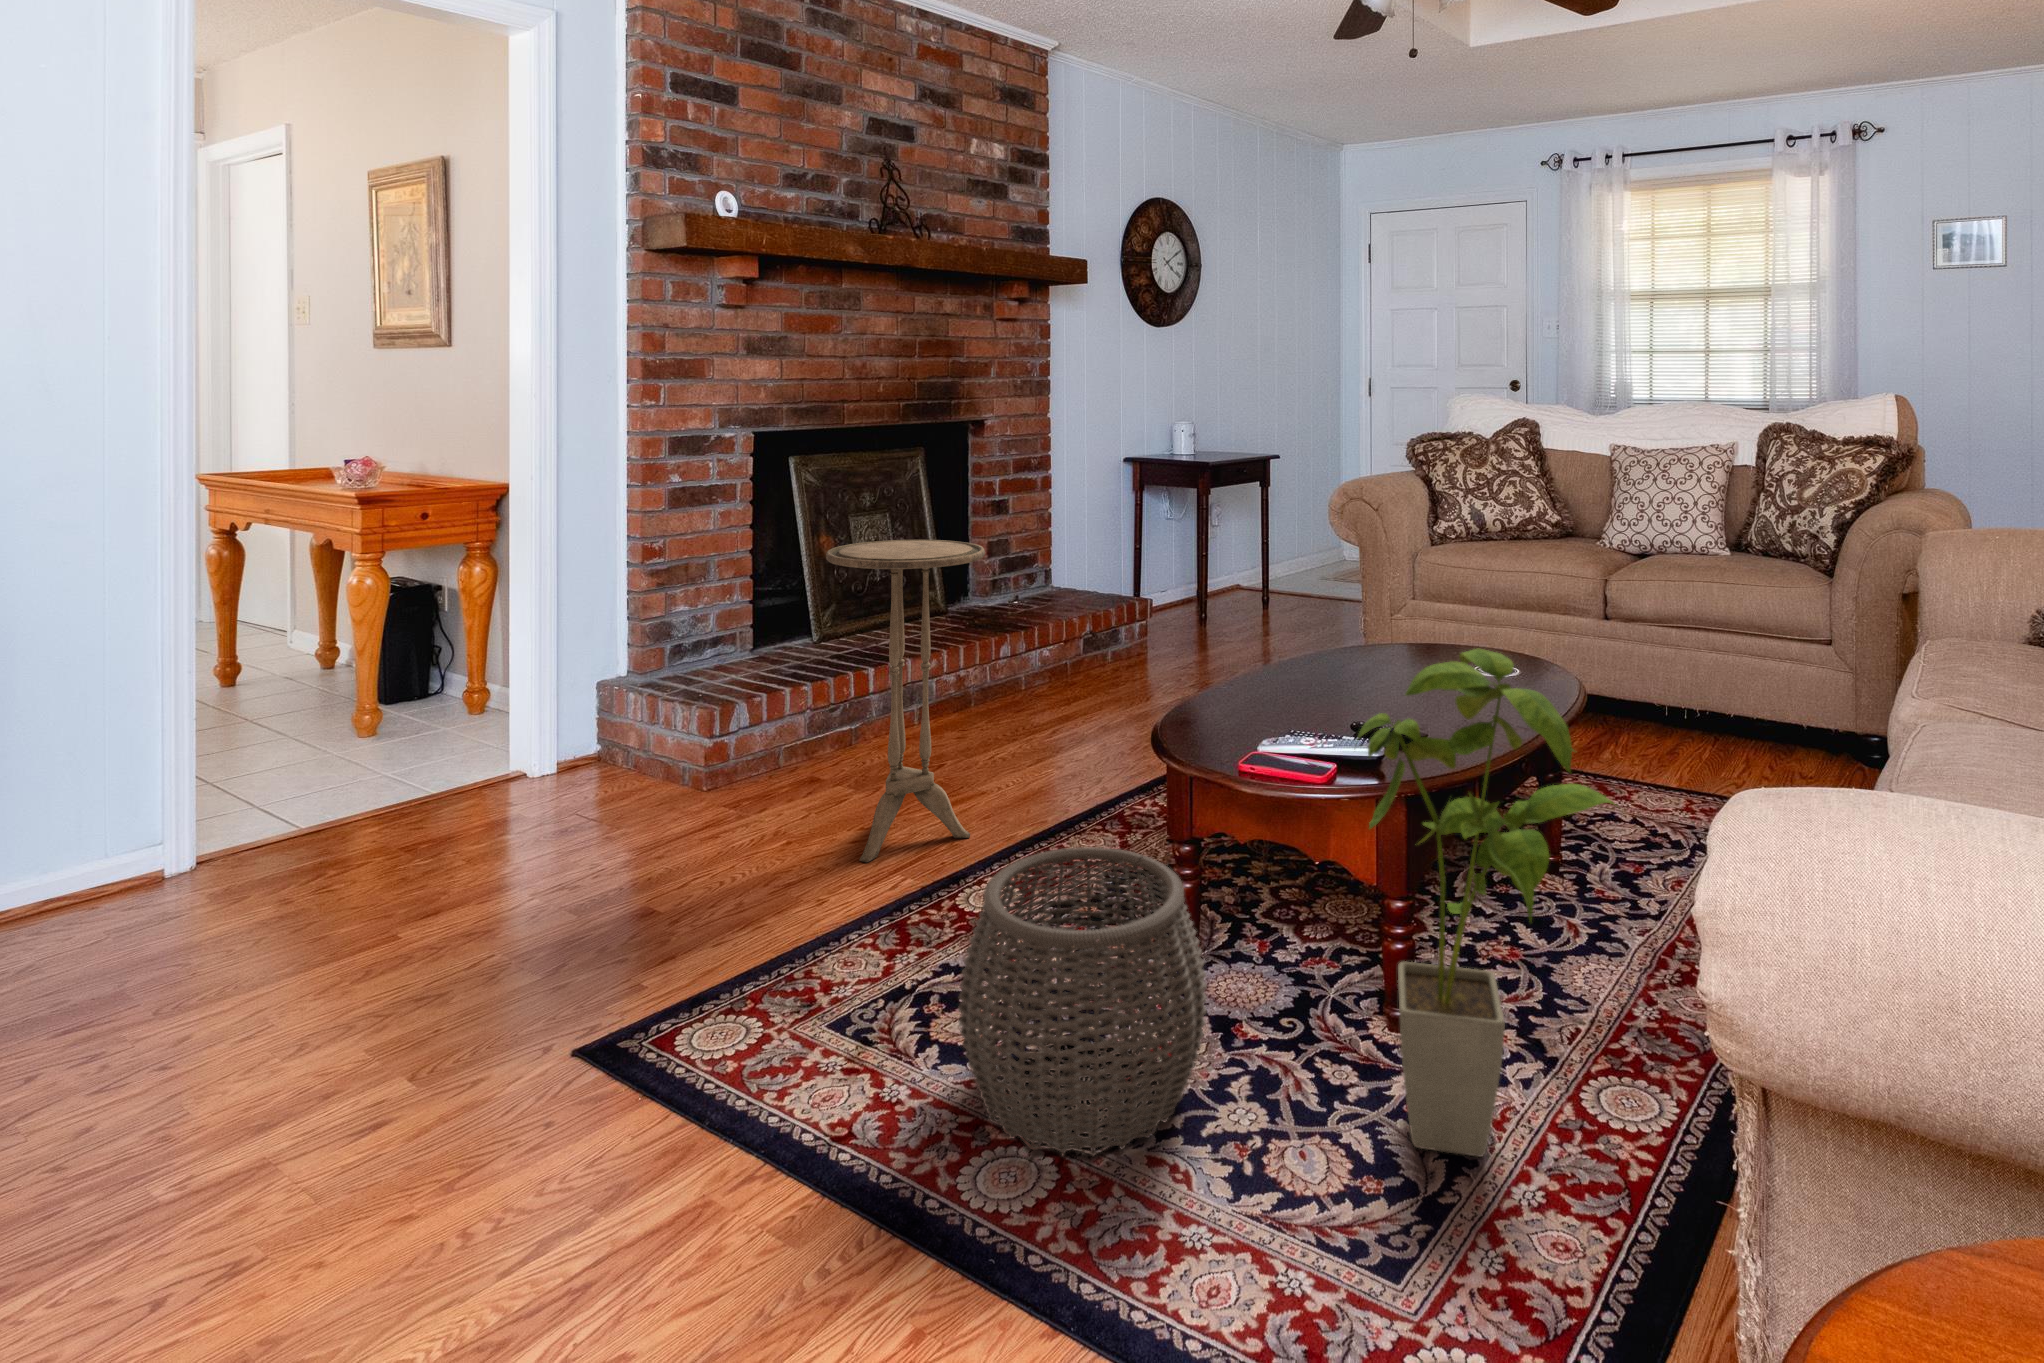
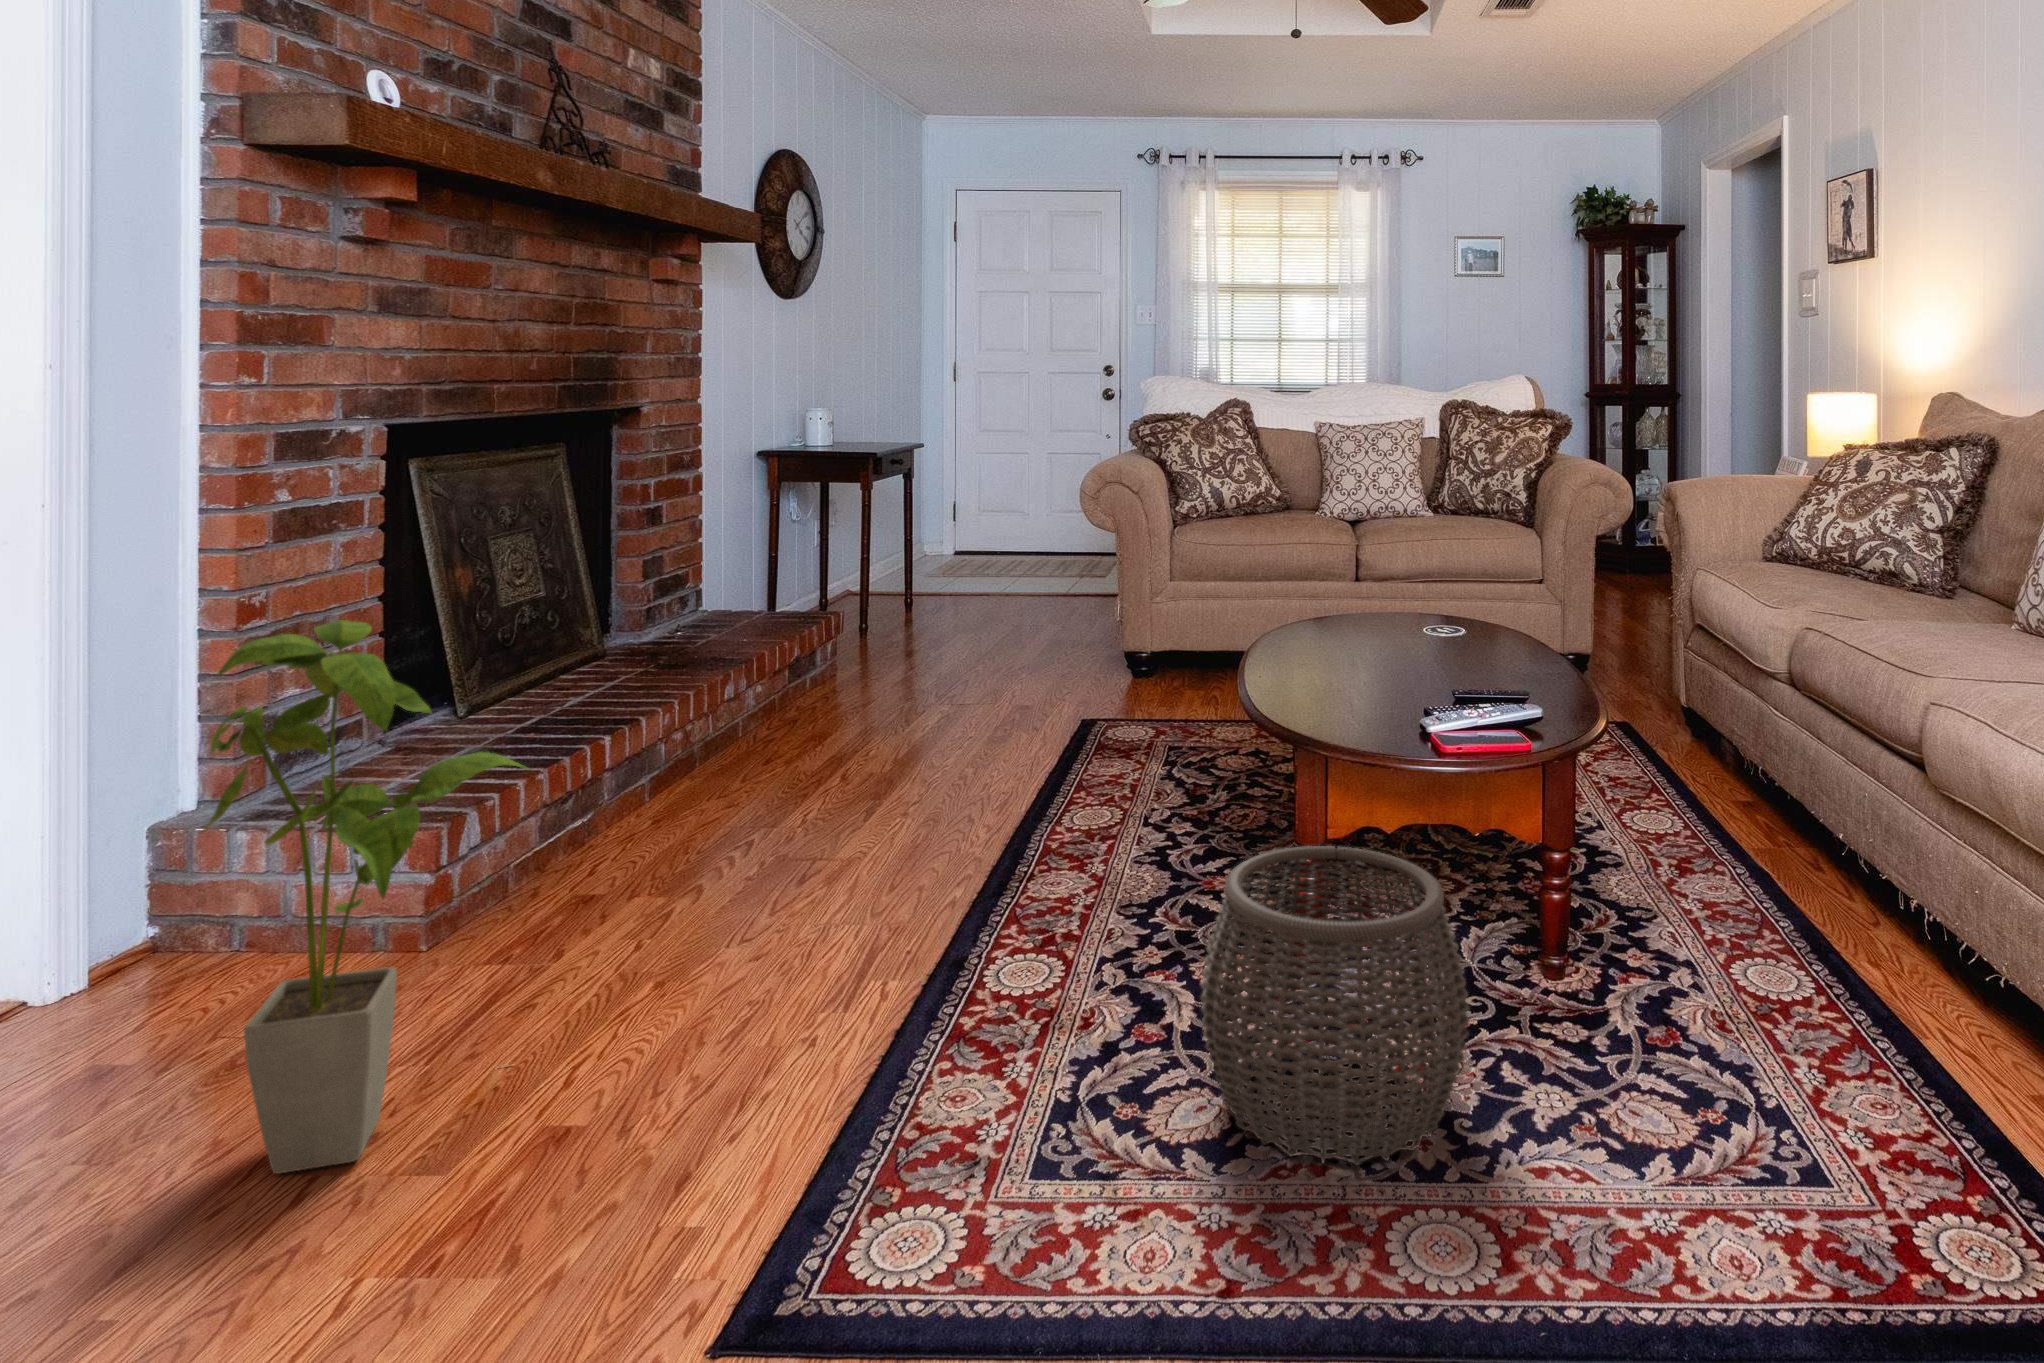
side table: present [826,540,985,862] -> none [706,547,914,967]
house plant: present [1358,649,1615,1157] -> present [202,620,528,1174]

